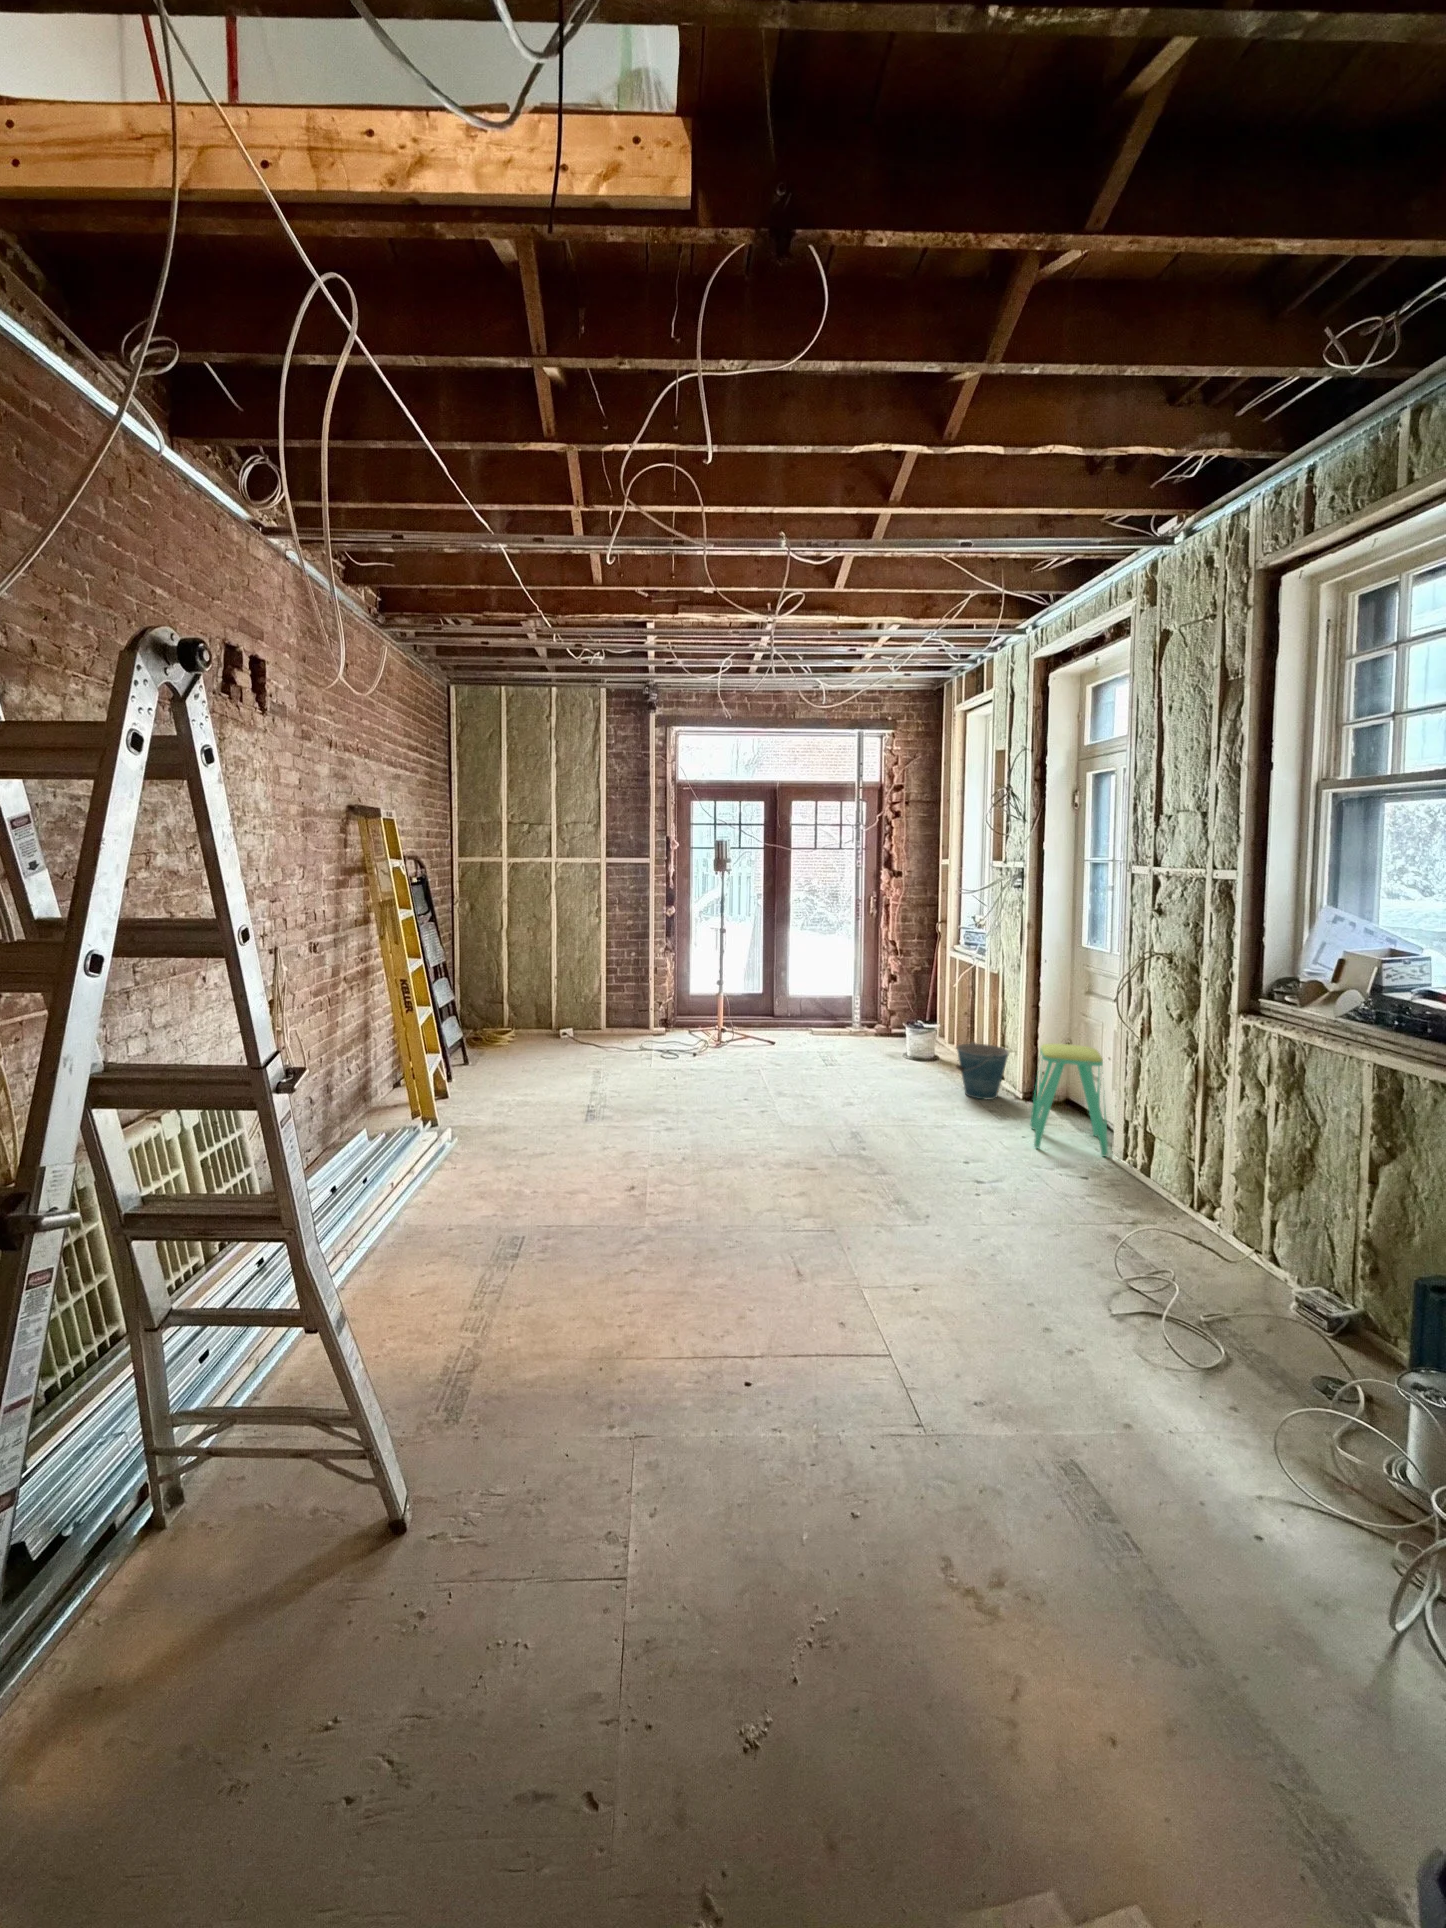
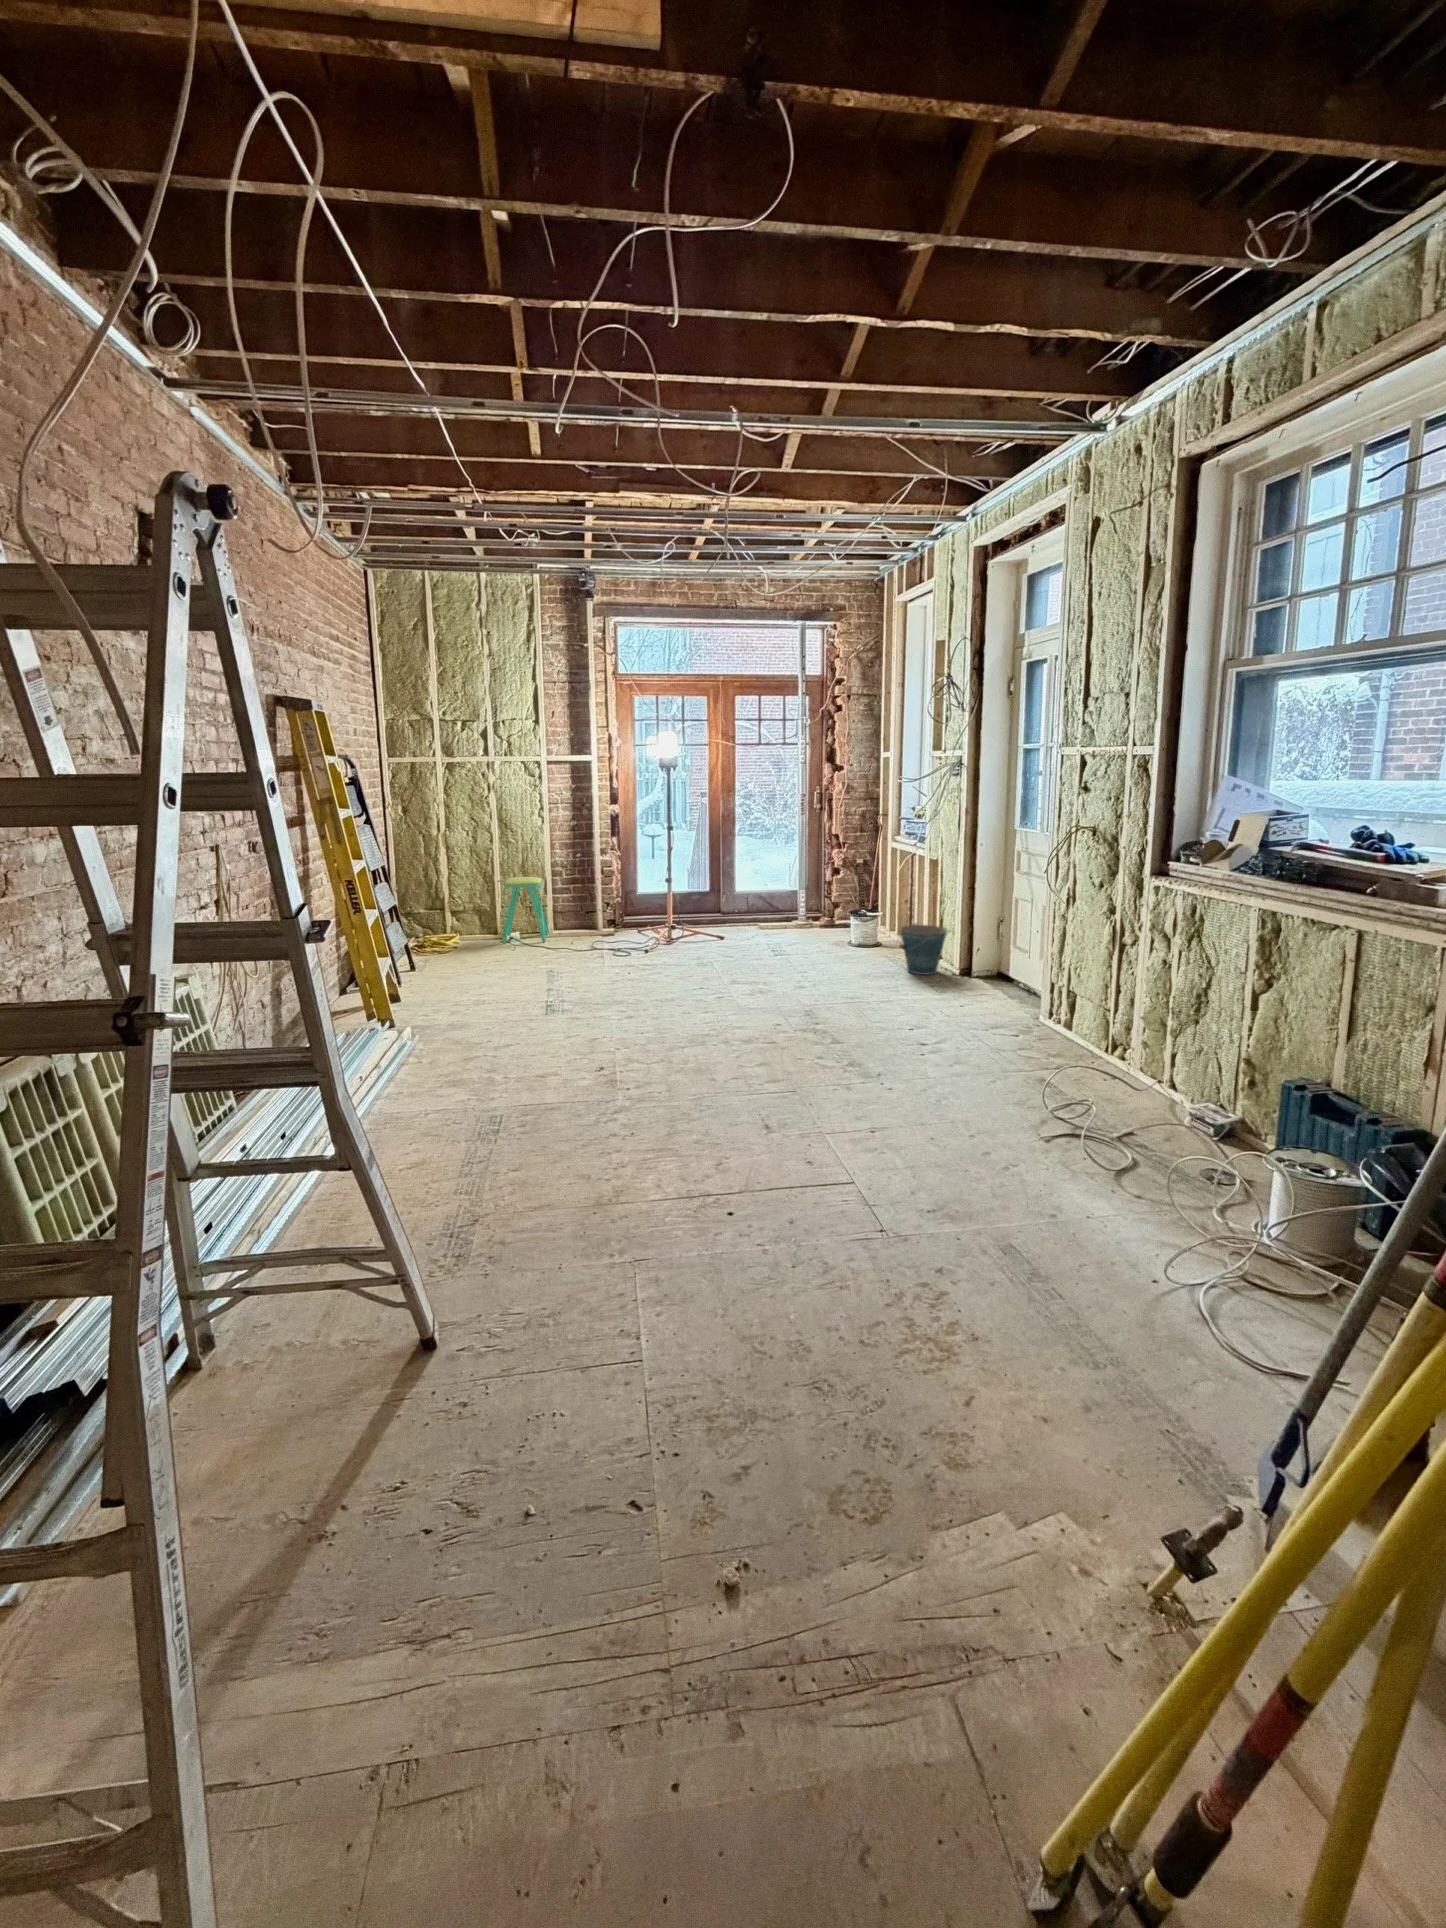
stool: present [1030,1043,1108,1156] -> present [502,877,549,943]

